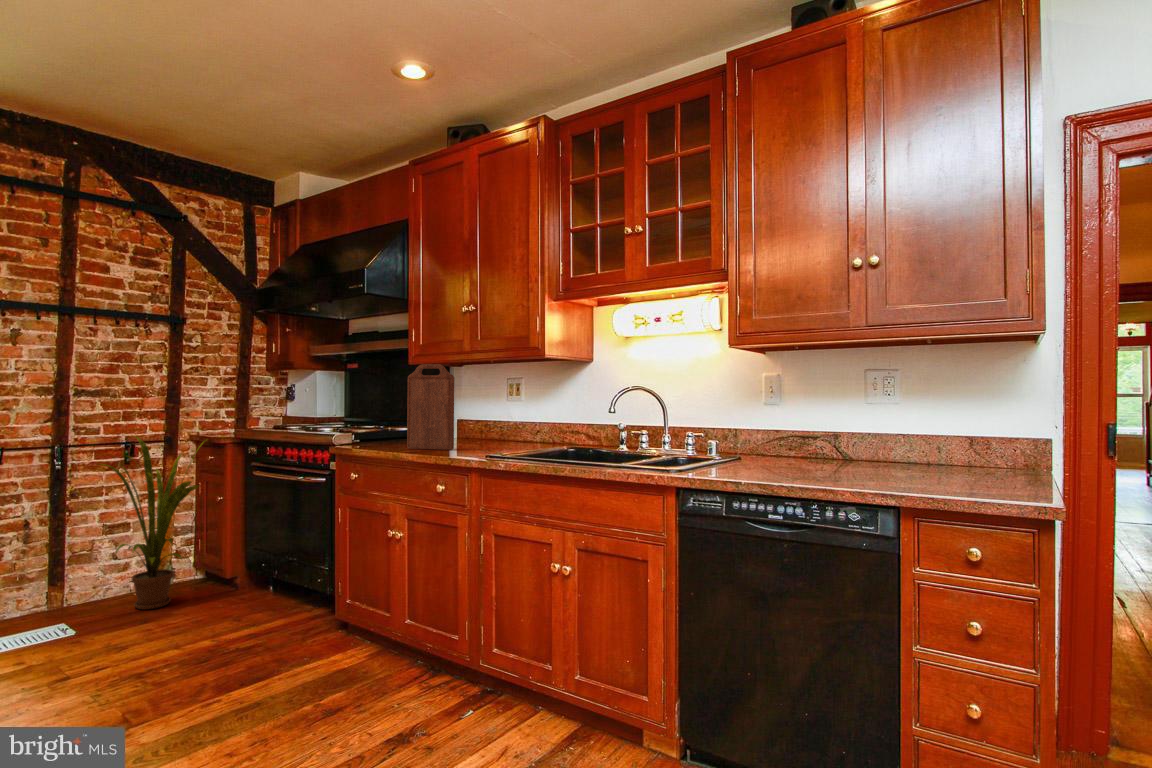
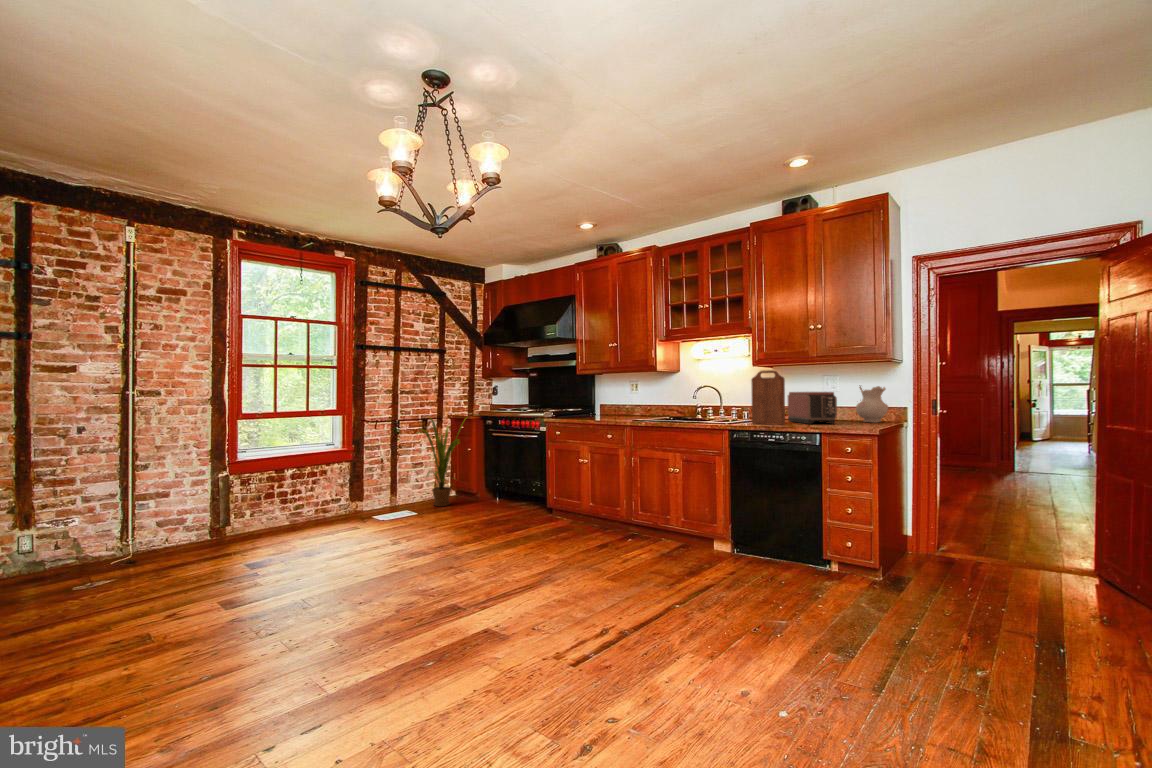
cutting board: present [407,364,454,450] -> present [751,370,785,425]
ceramic pitcher: none [934,392,1009,472] -> present [856,385,888,423]
toaster: none [800,404,913,477] -> present [788,392,837,424]

